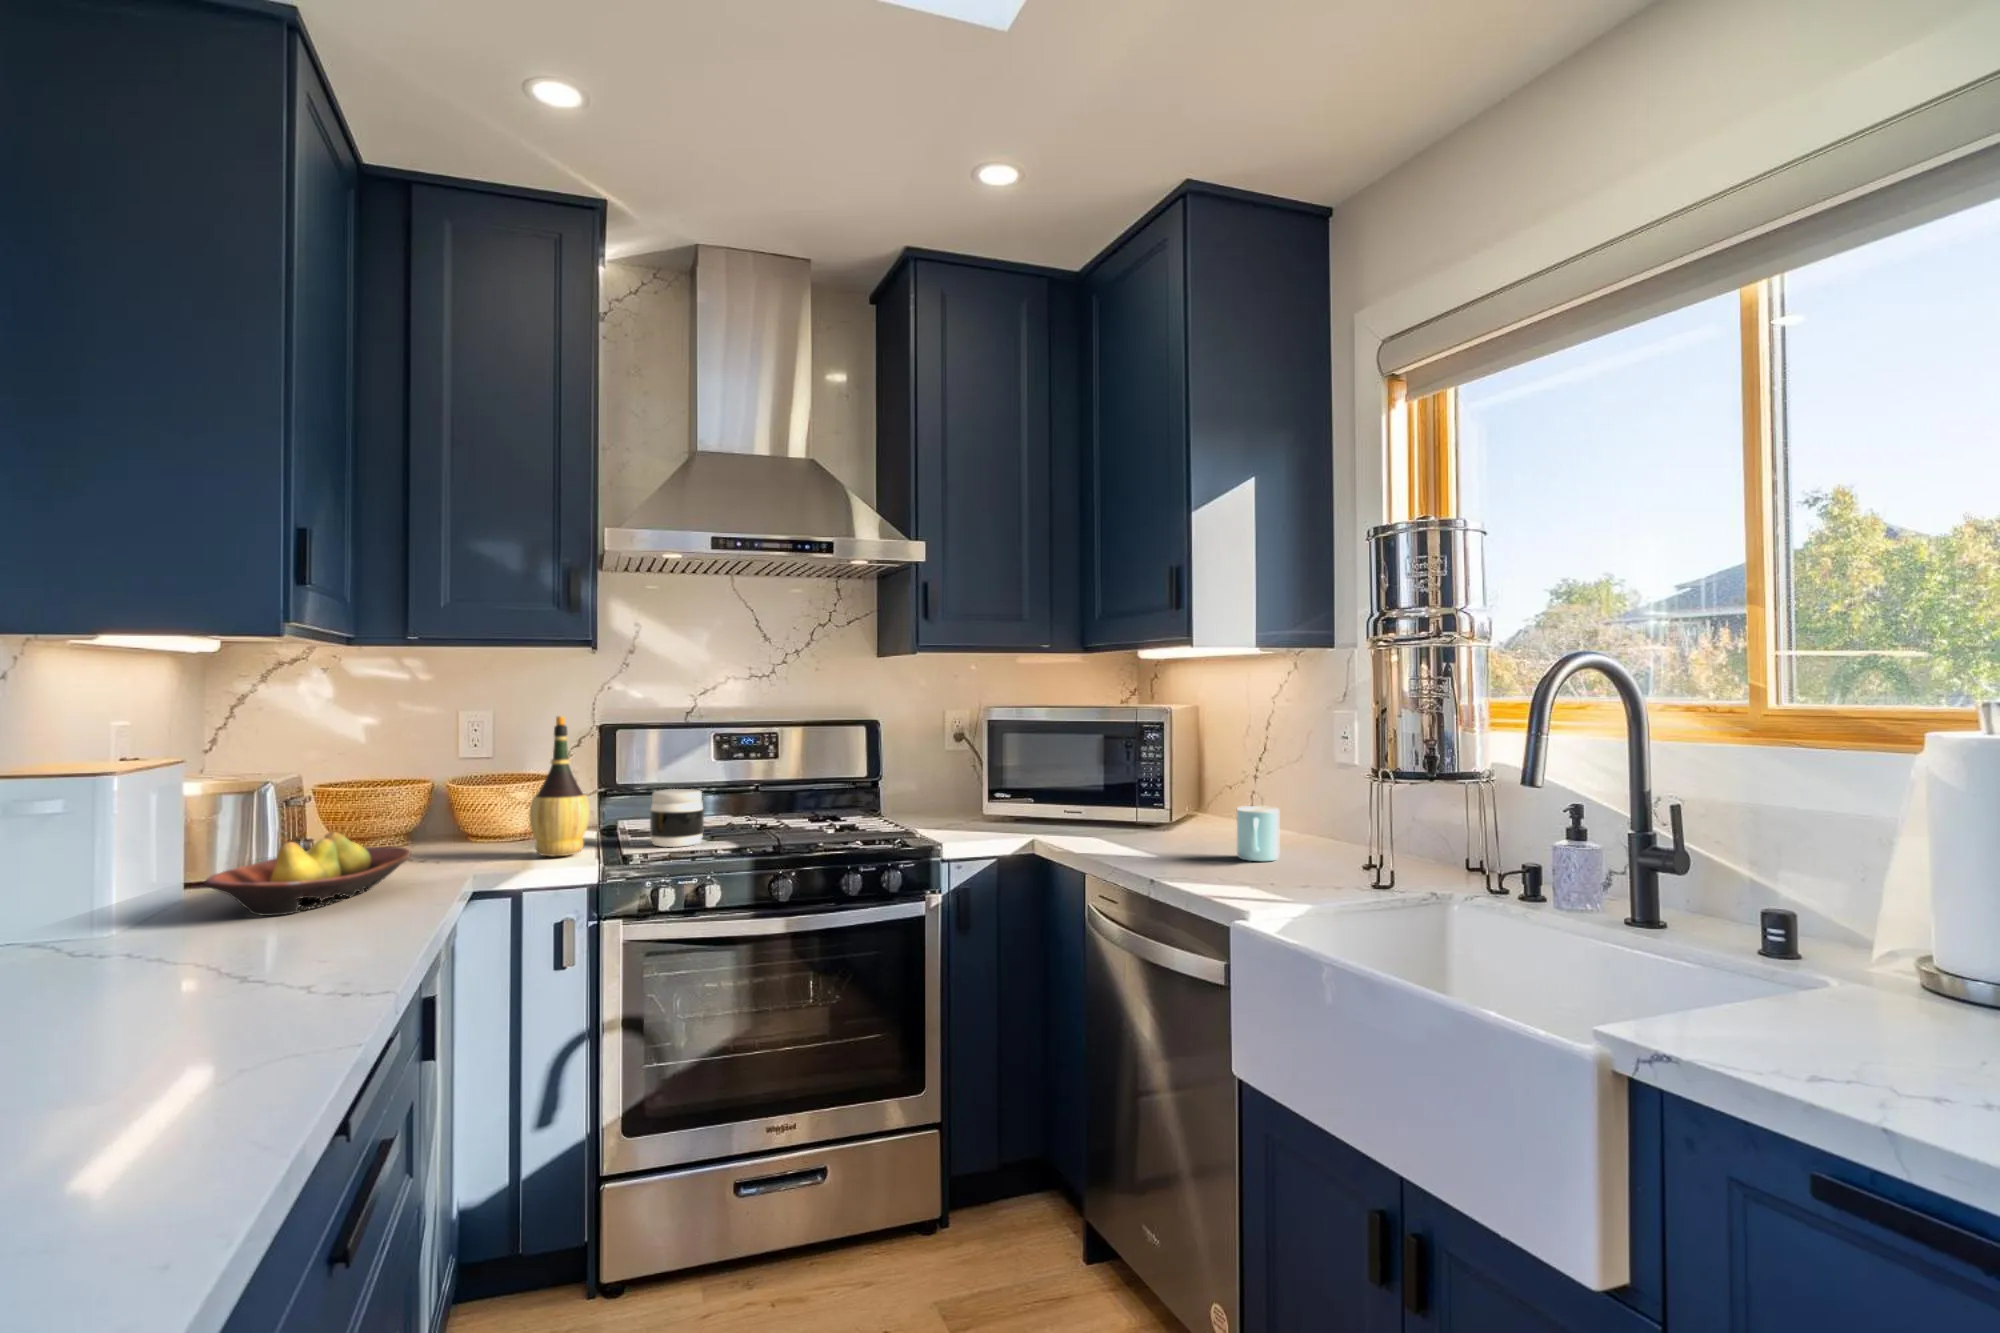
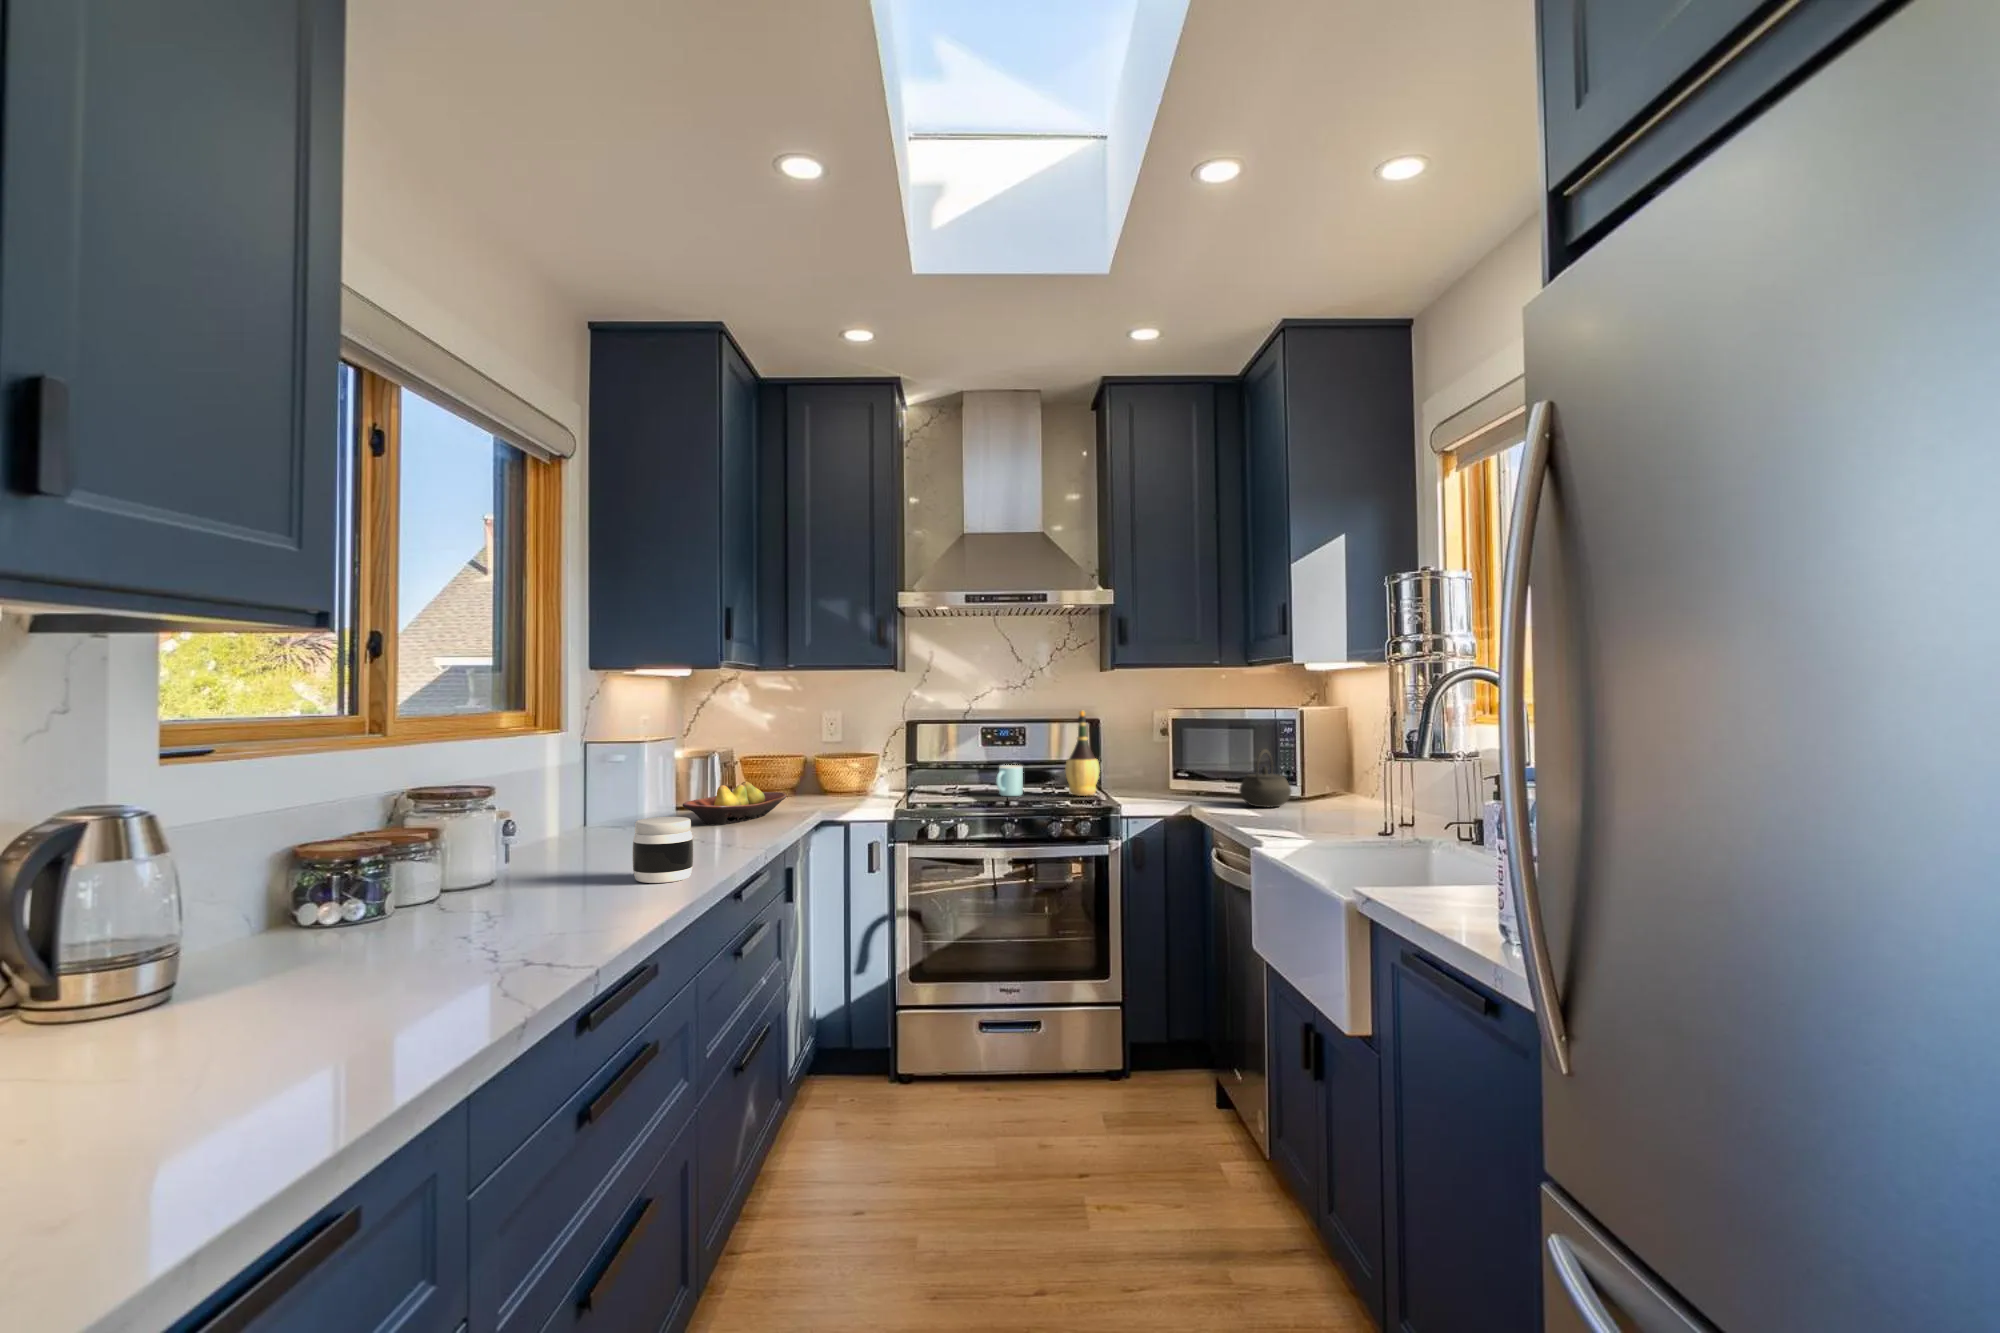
wine bottle: present [529,716,590,856] -> present [1065,711,1099,796]
kettle: none [1103,762,1172,841] -> present [1239,749,1291,807]
jar: present [650,789,704,847] -> present [633,817,693,883]
mug: present [1237,806,1279,861] -> present [996,765,1023,796]

